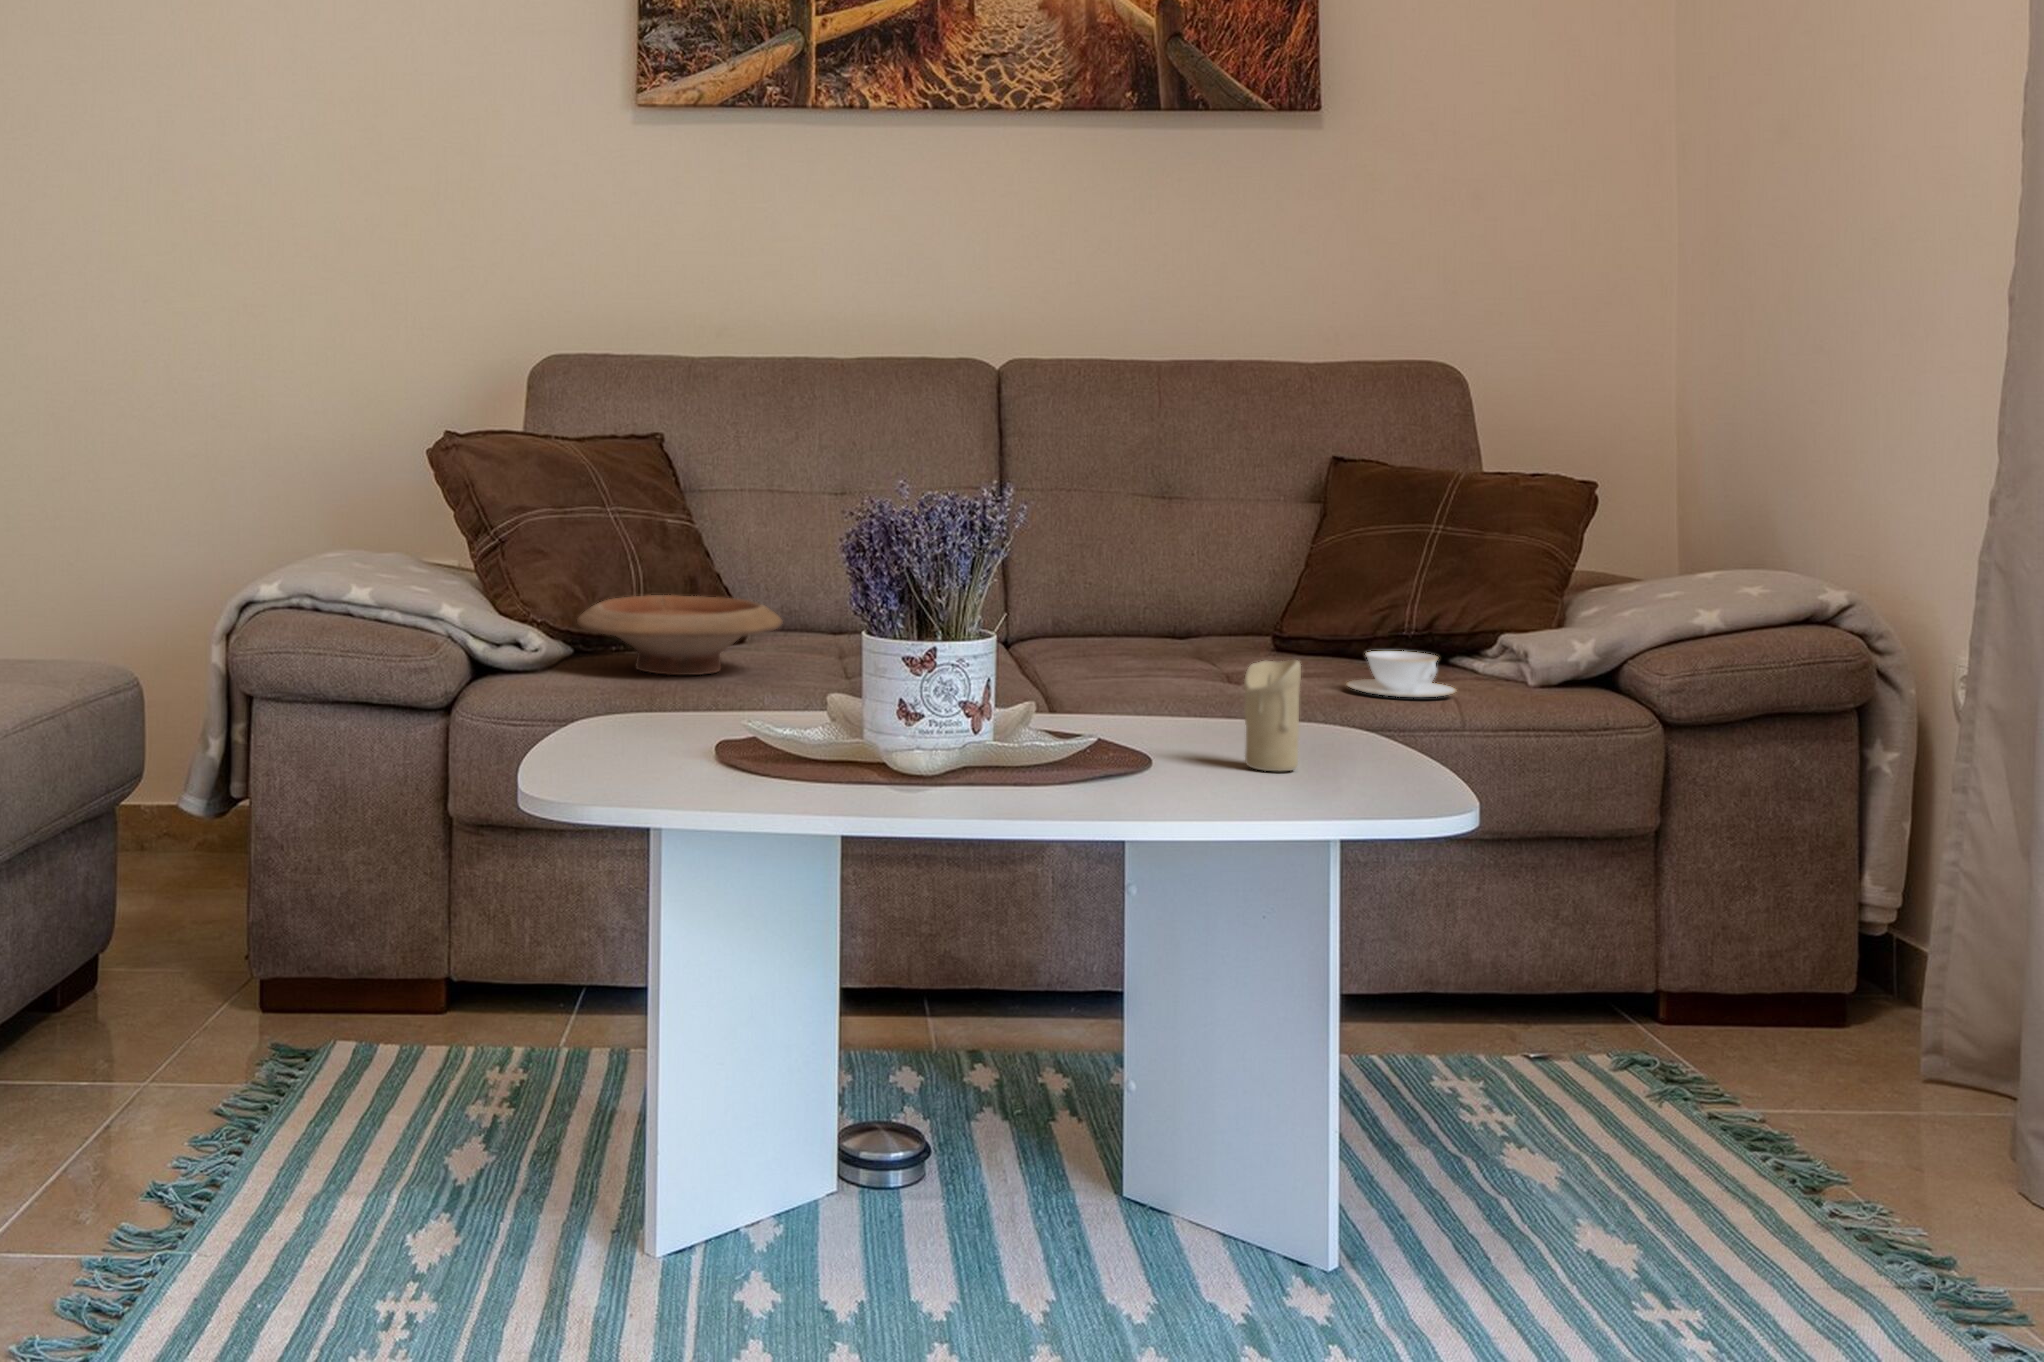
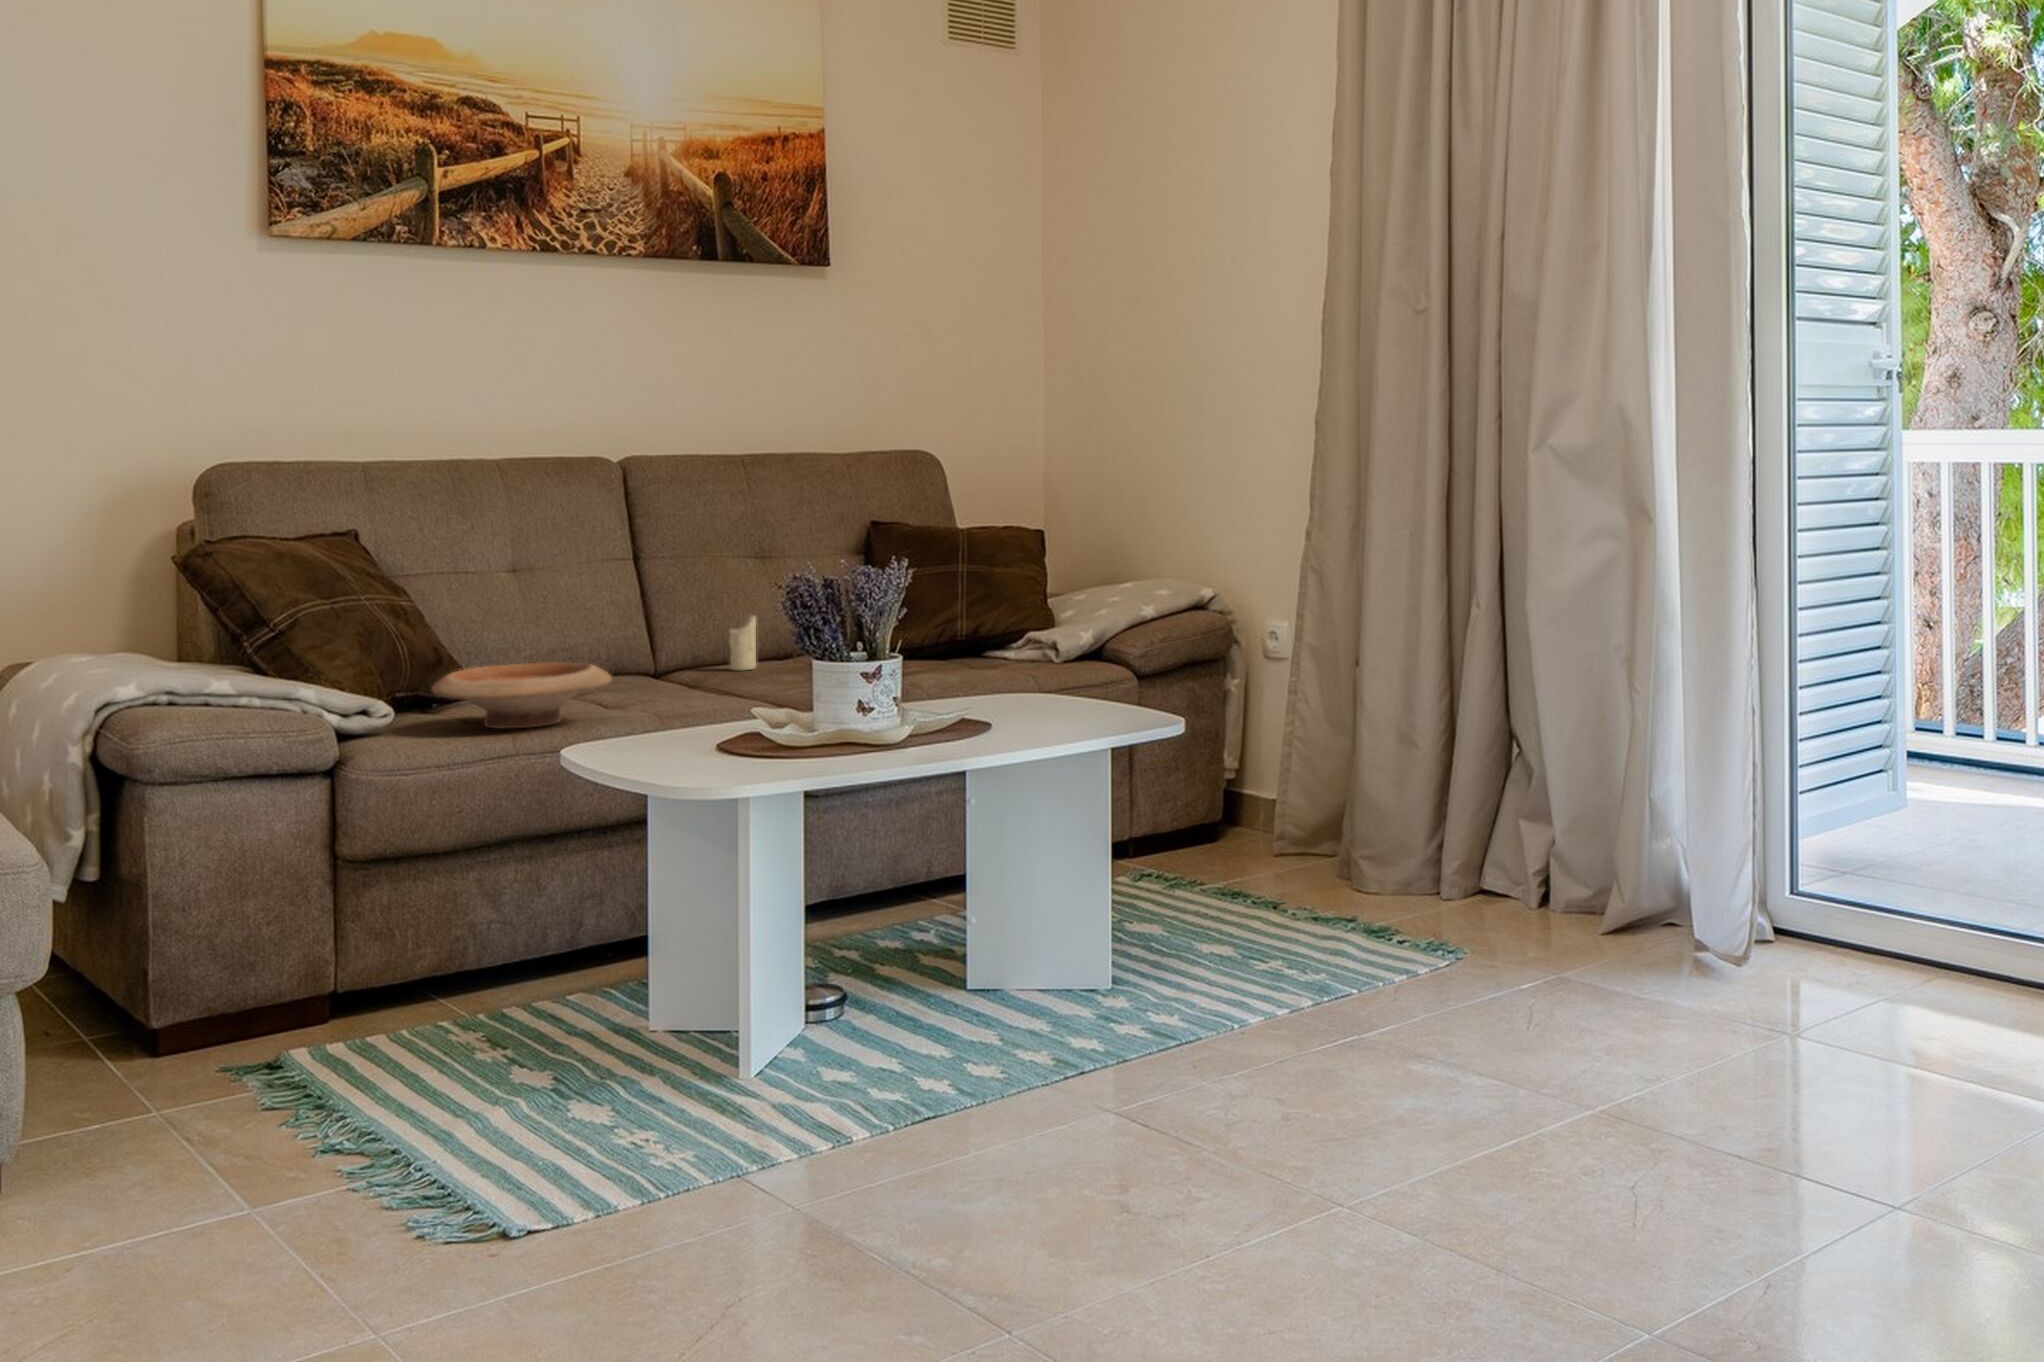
teacup: present [1347,651,1457,697] -> none [972,648,1043,678]
candle: present [1244,660,1301,771] -> present [729,615,756,671]

